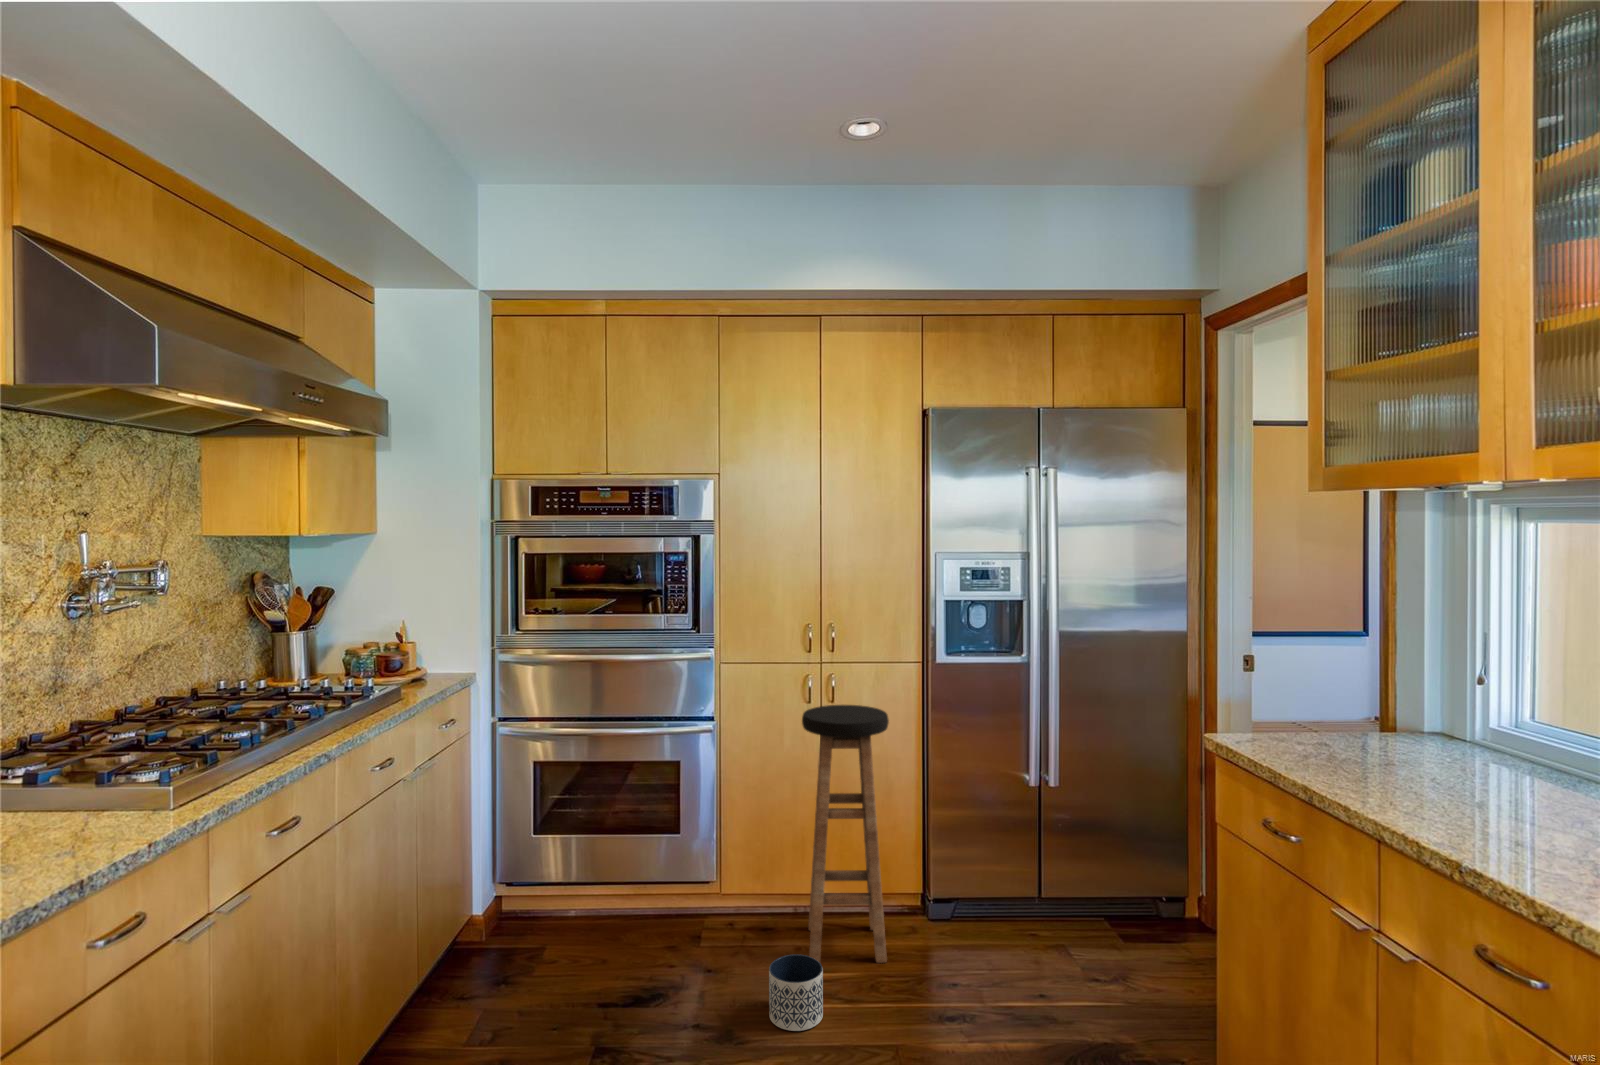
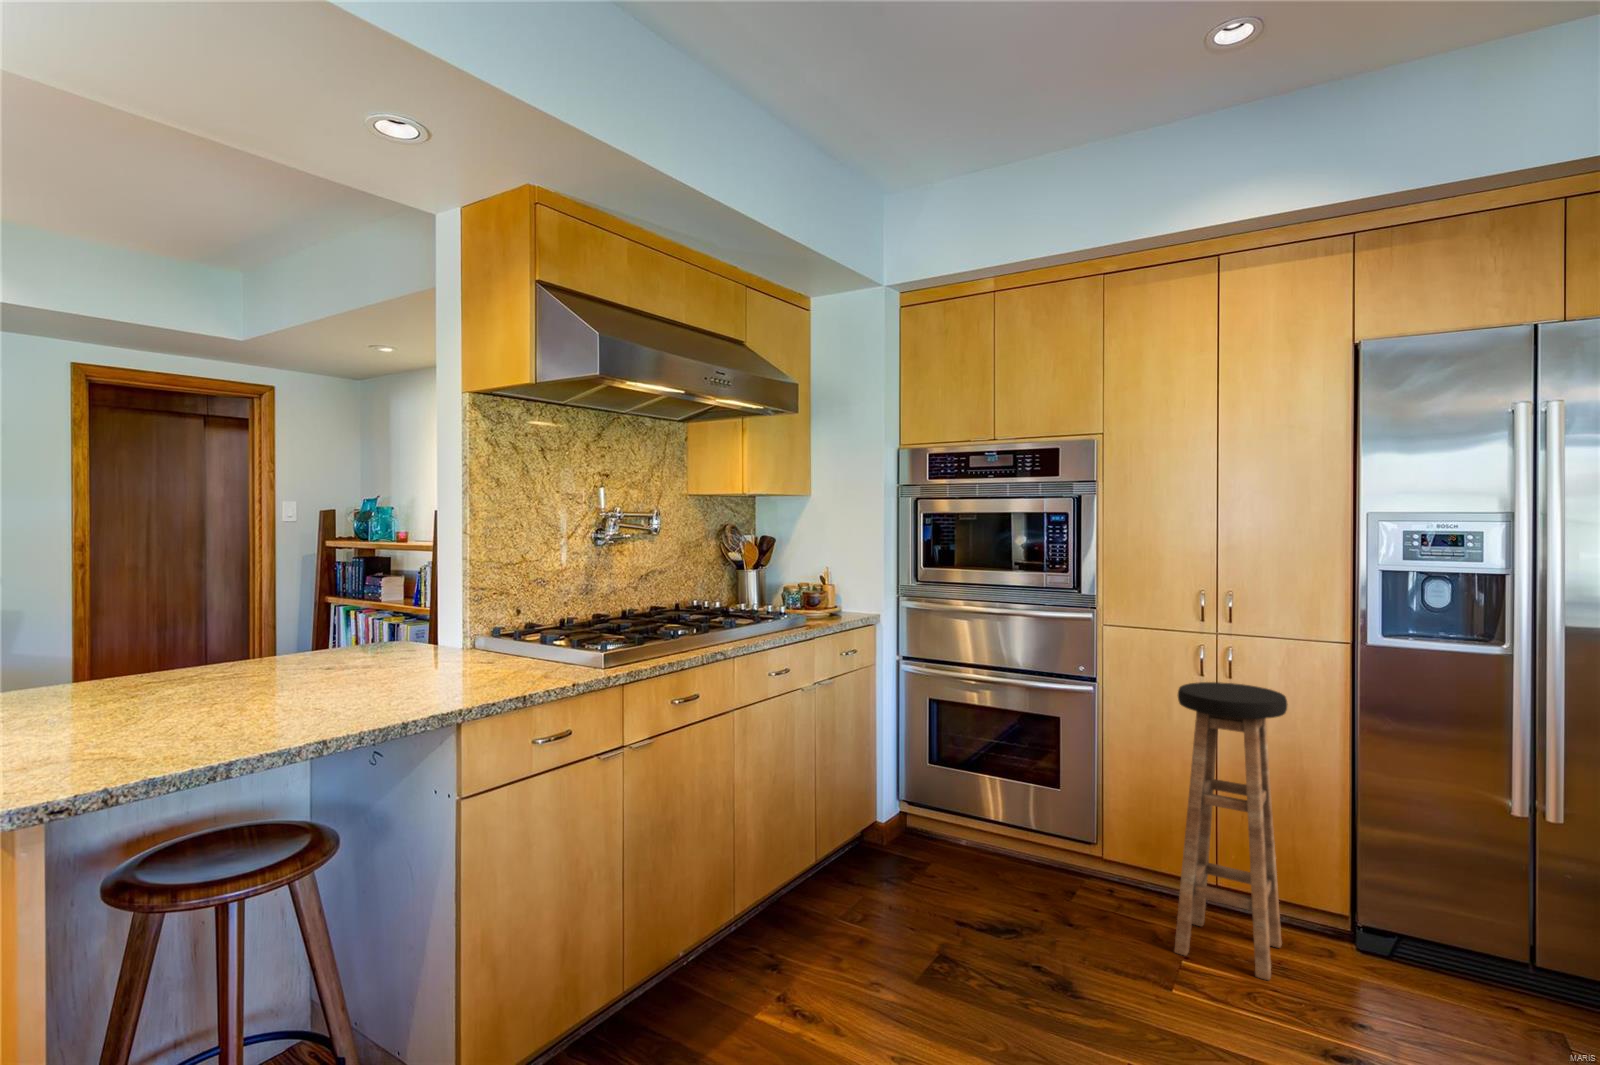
planter: present [769,954,823,1031] -> none [1102,929,1163,1009]

